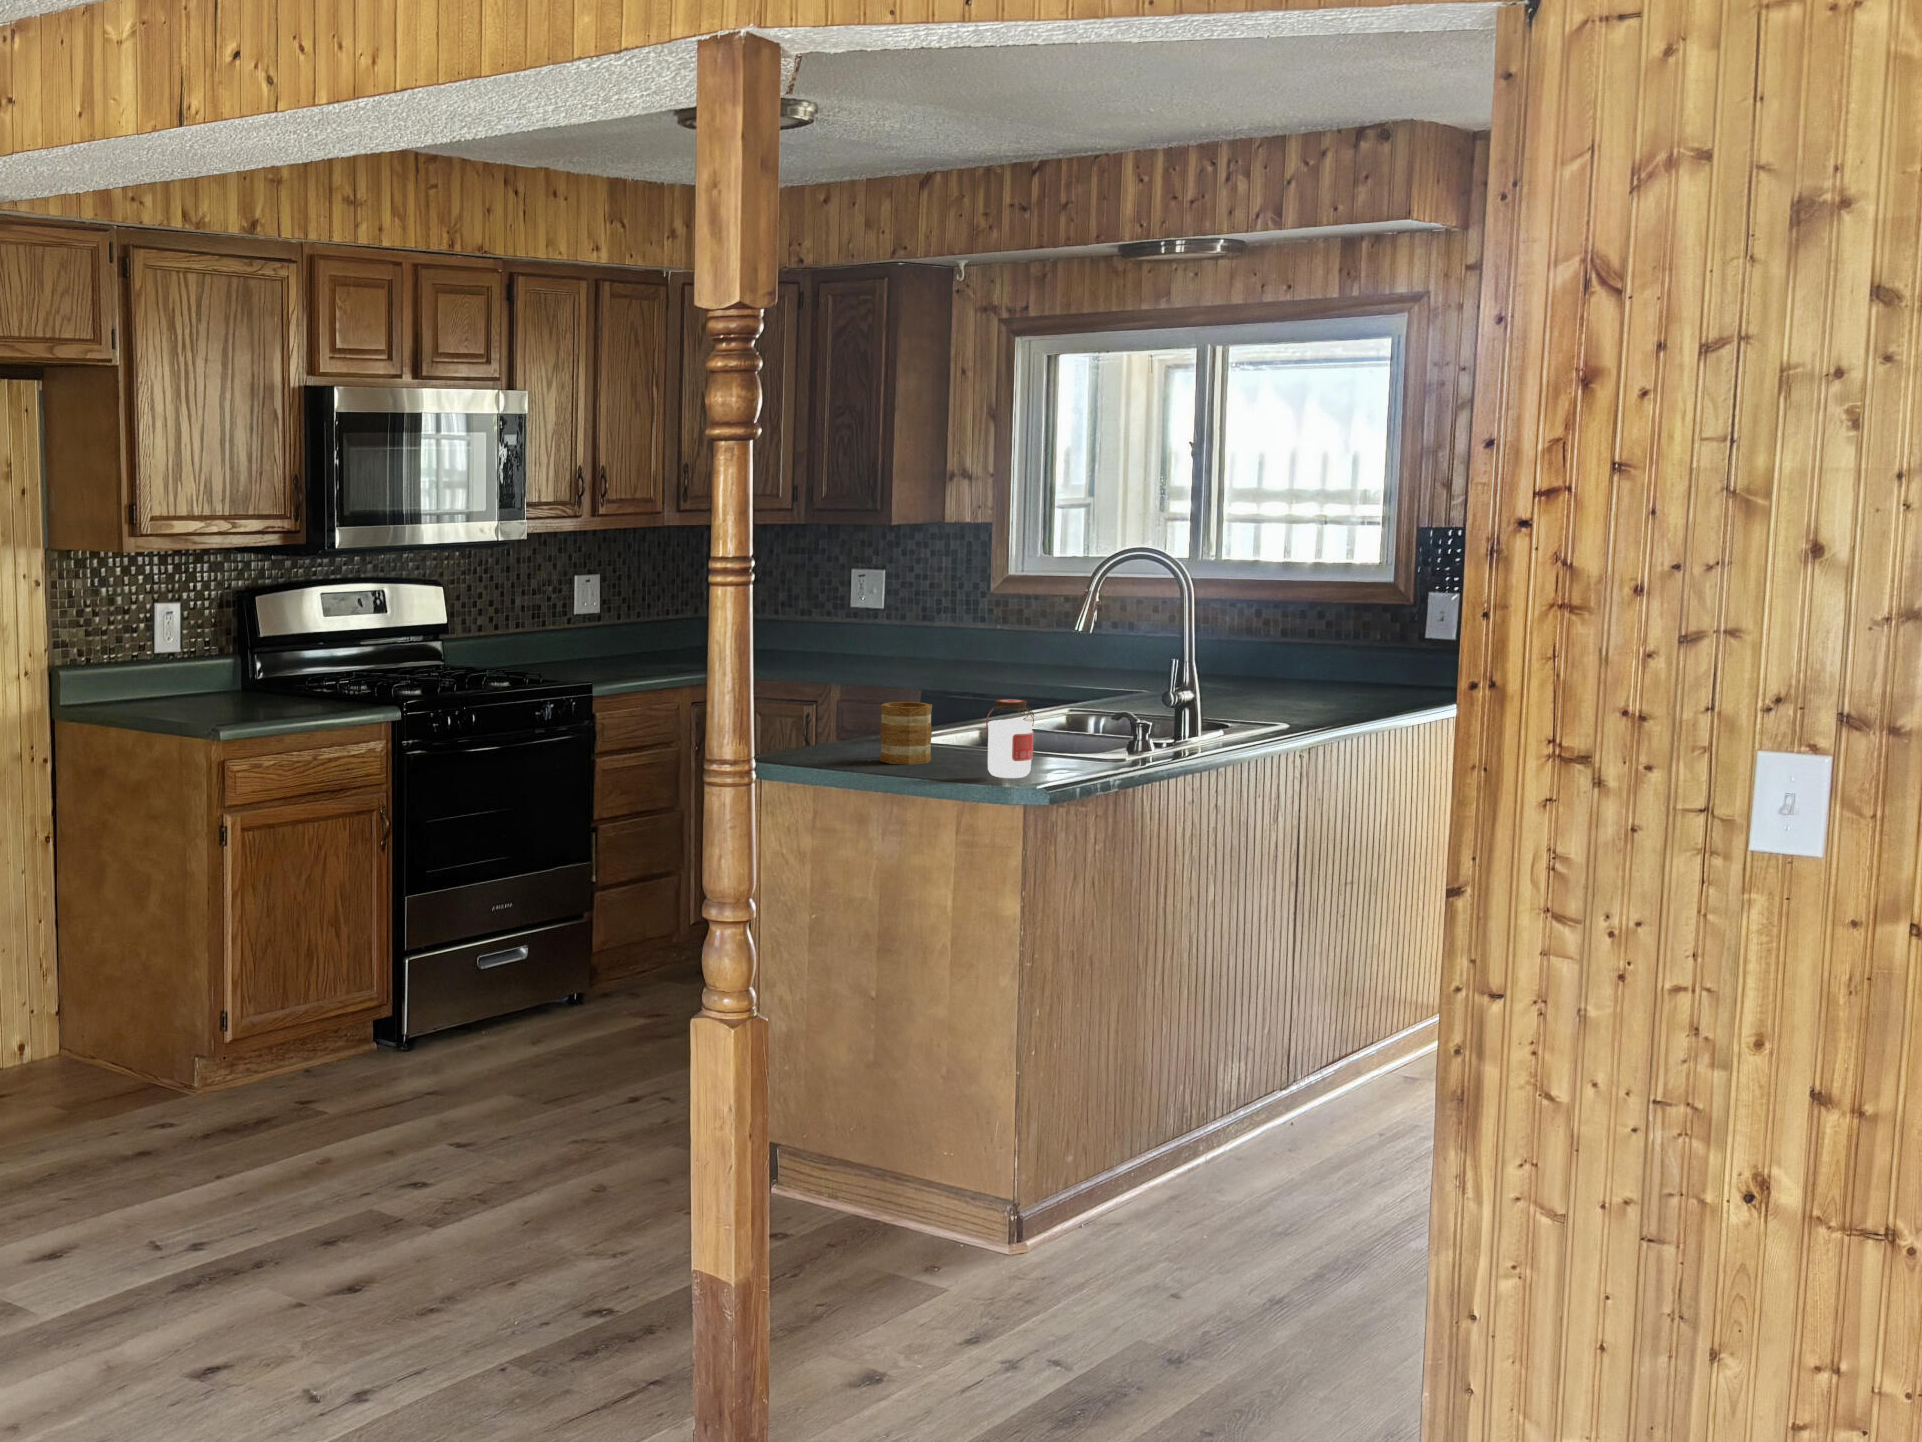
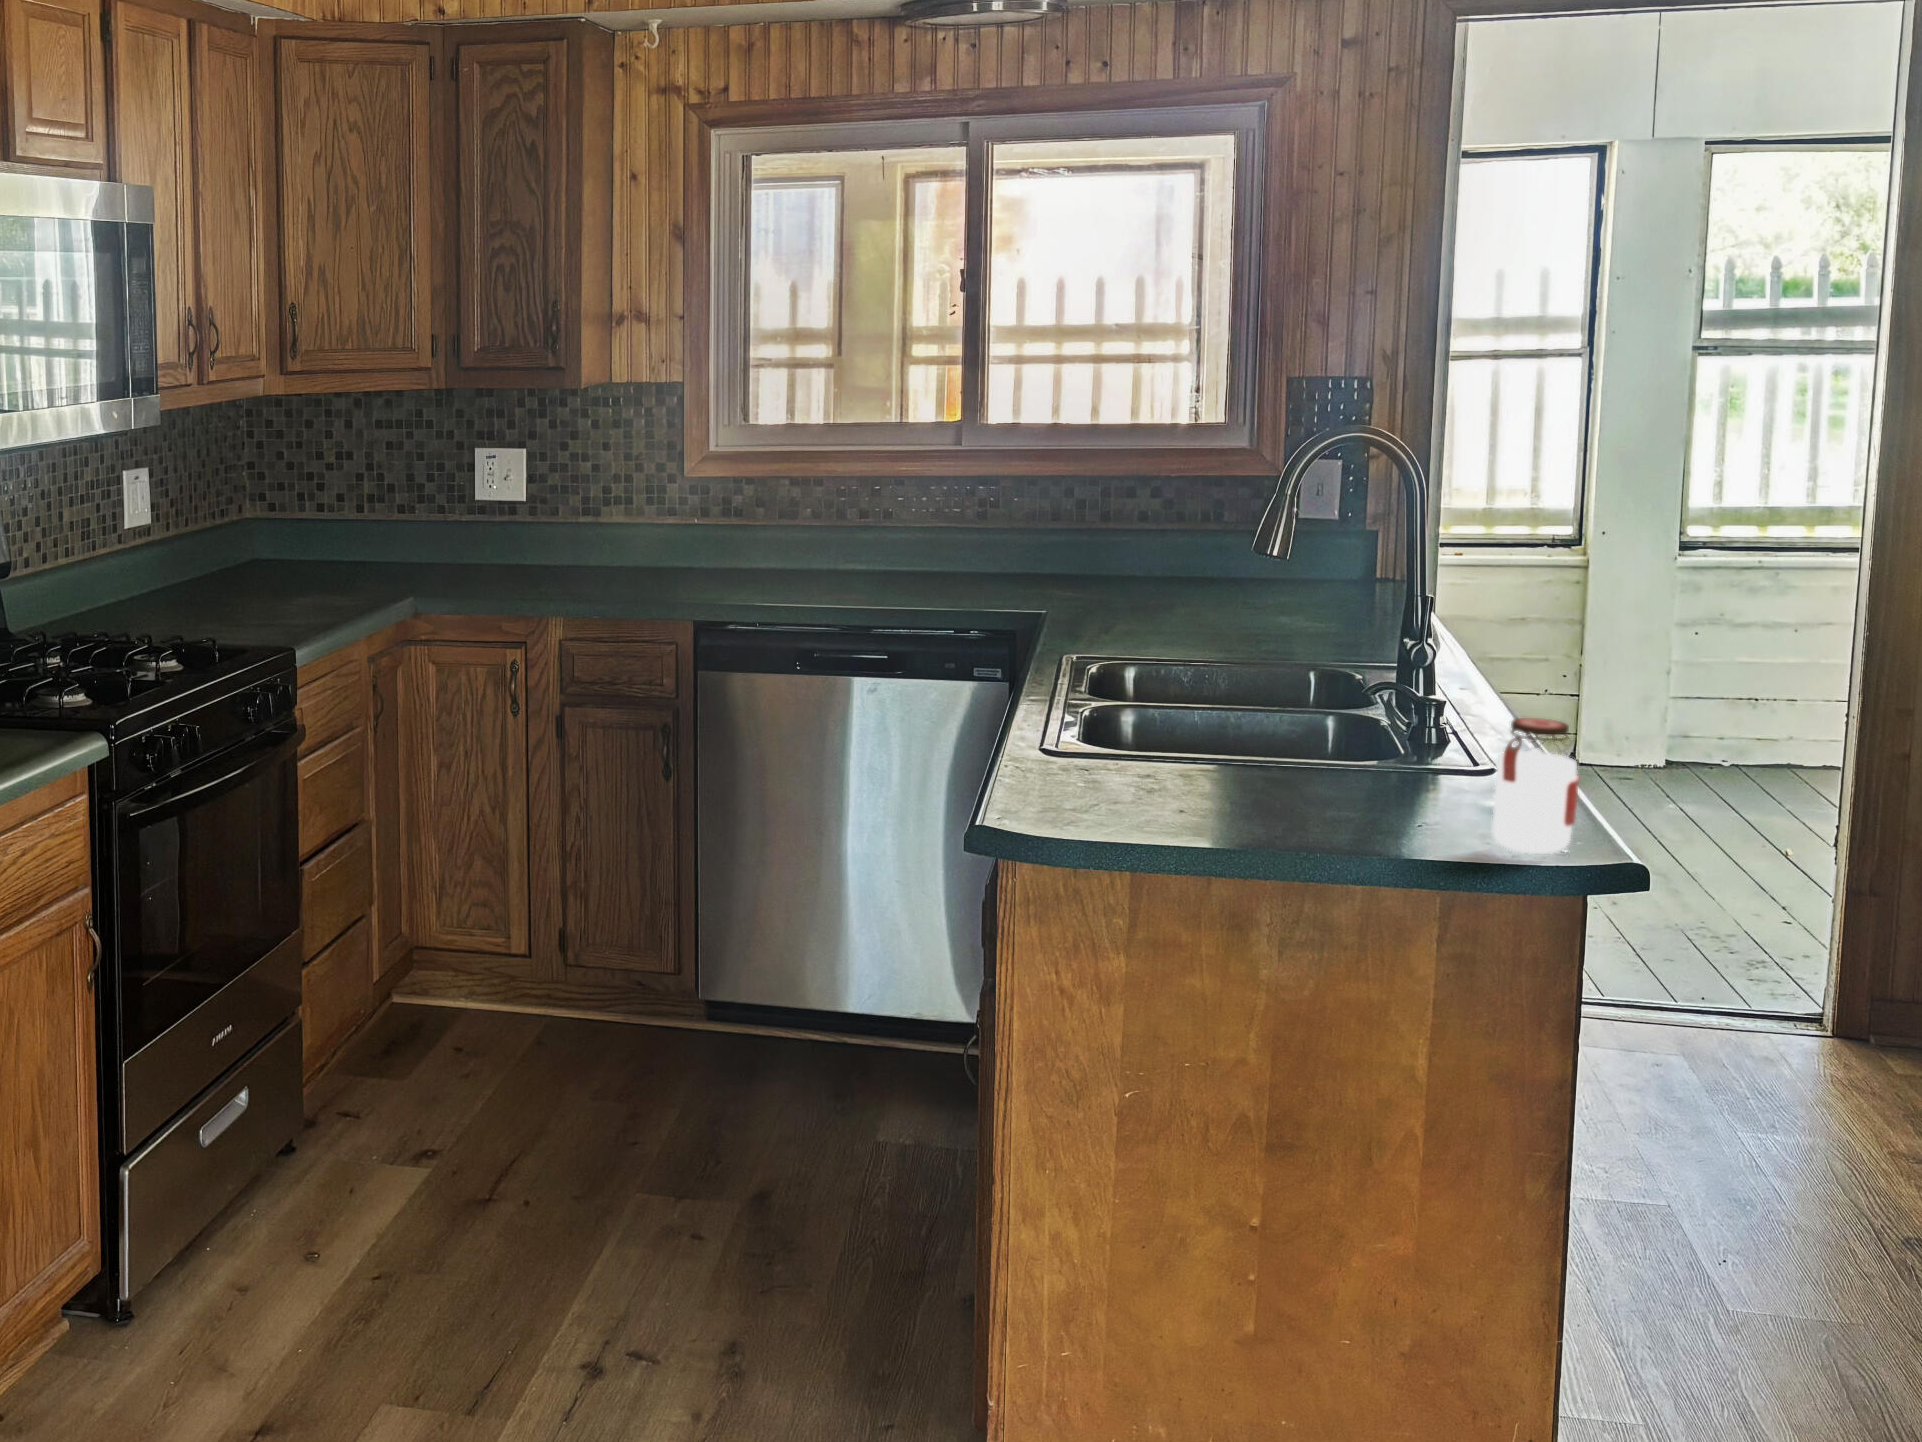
mug: present [880,702,932,765] -> none [1151,709,1258,819]

